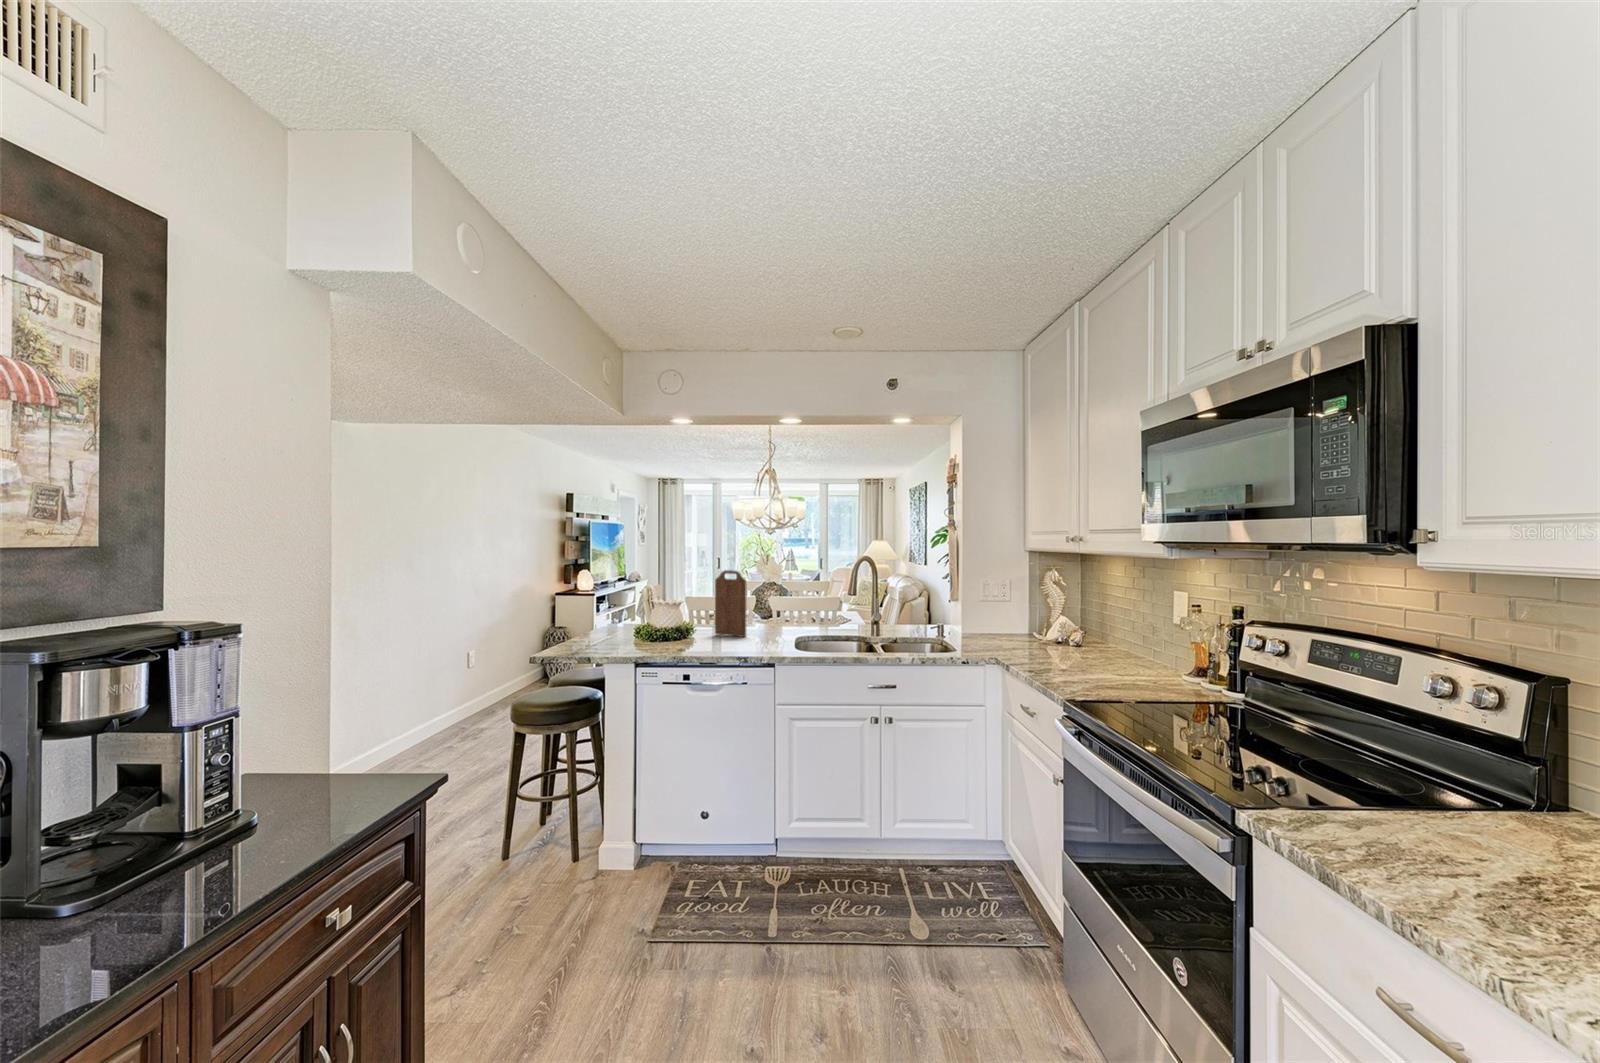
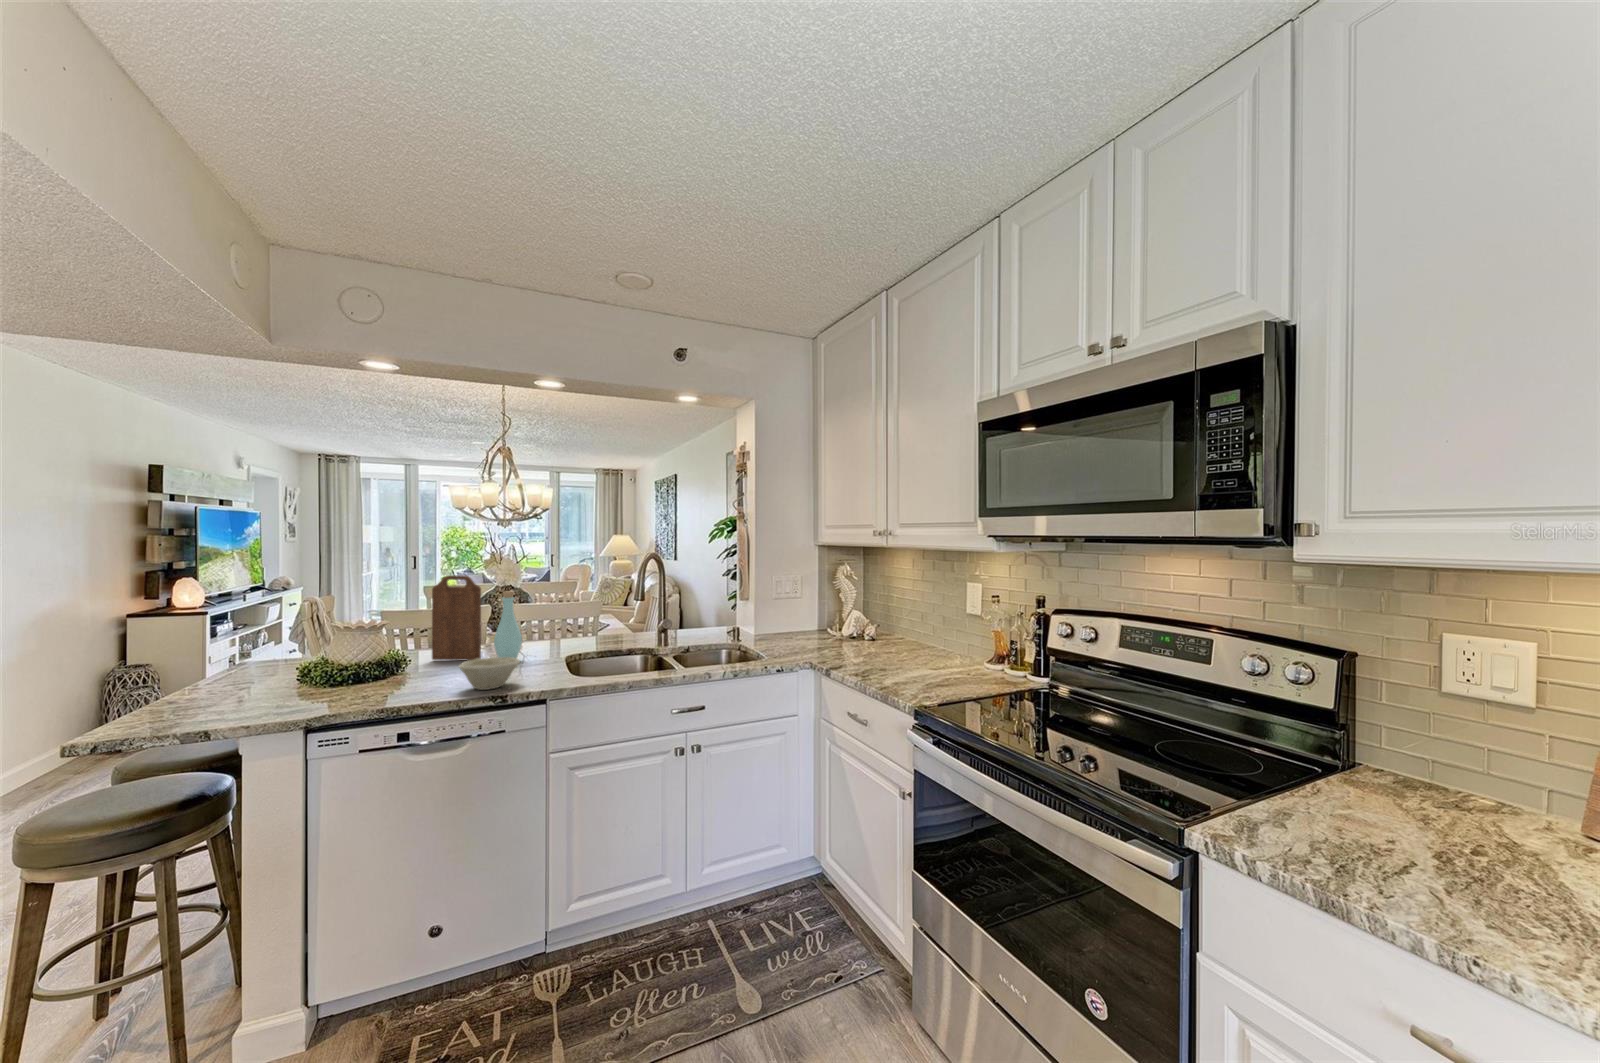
bottle: none [753,584,773,640] -> present [494,592,522,658]
bowl: none [721,631,761,653] -> present [459,657,520,690]

